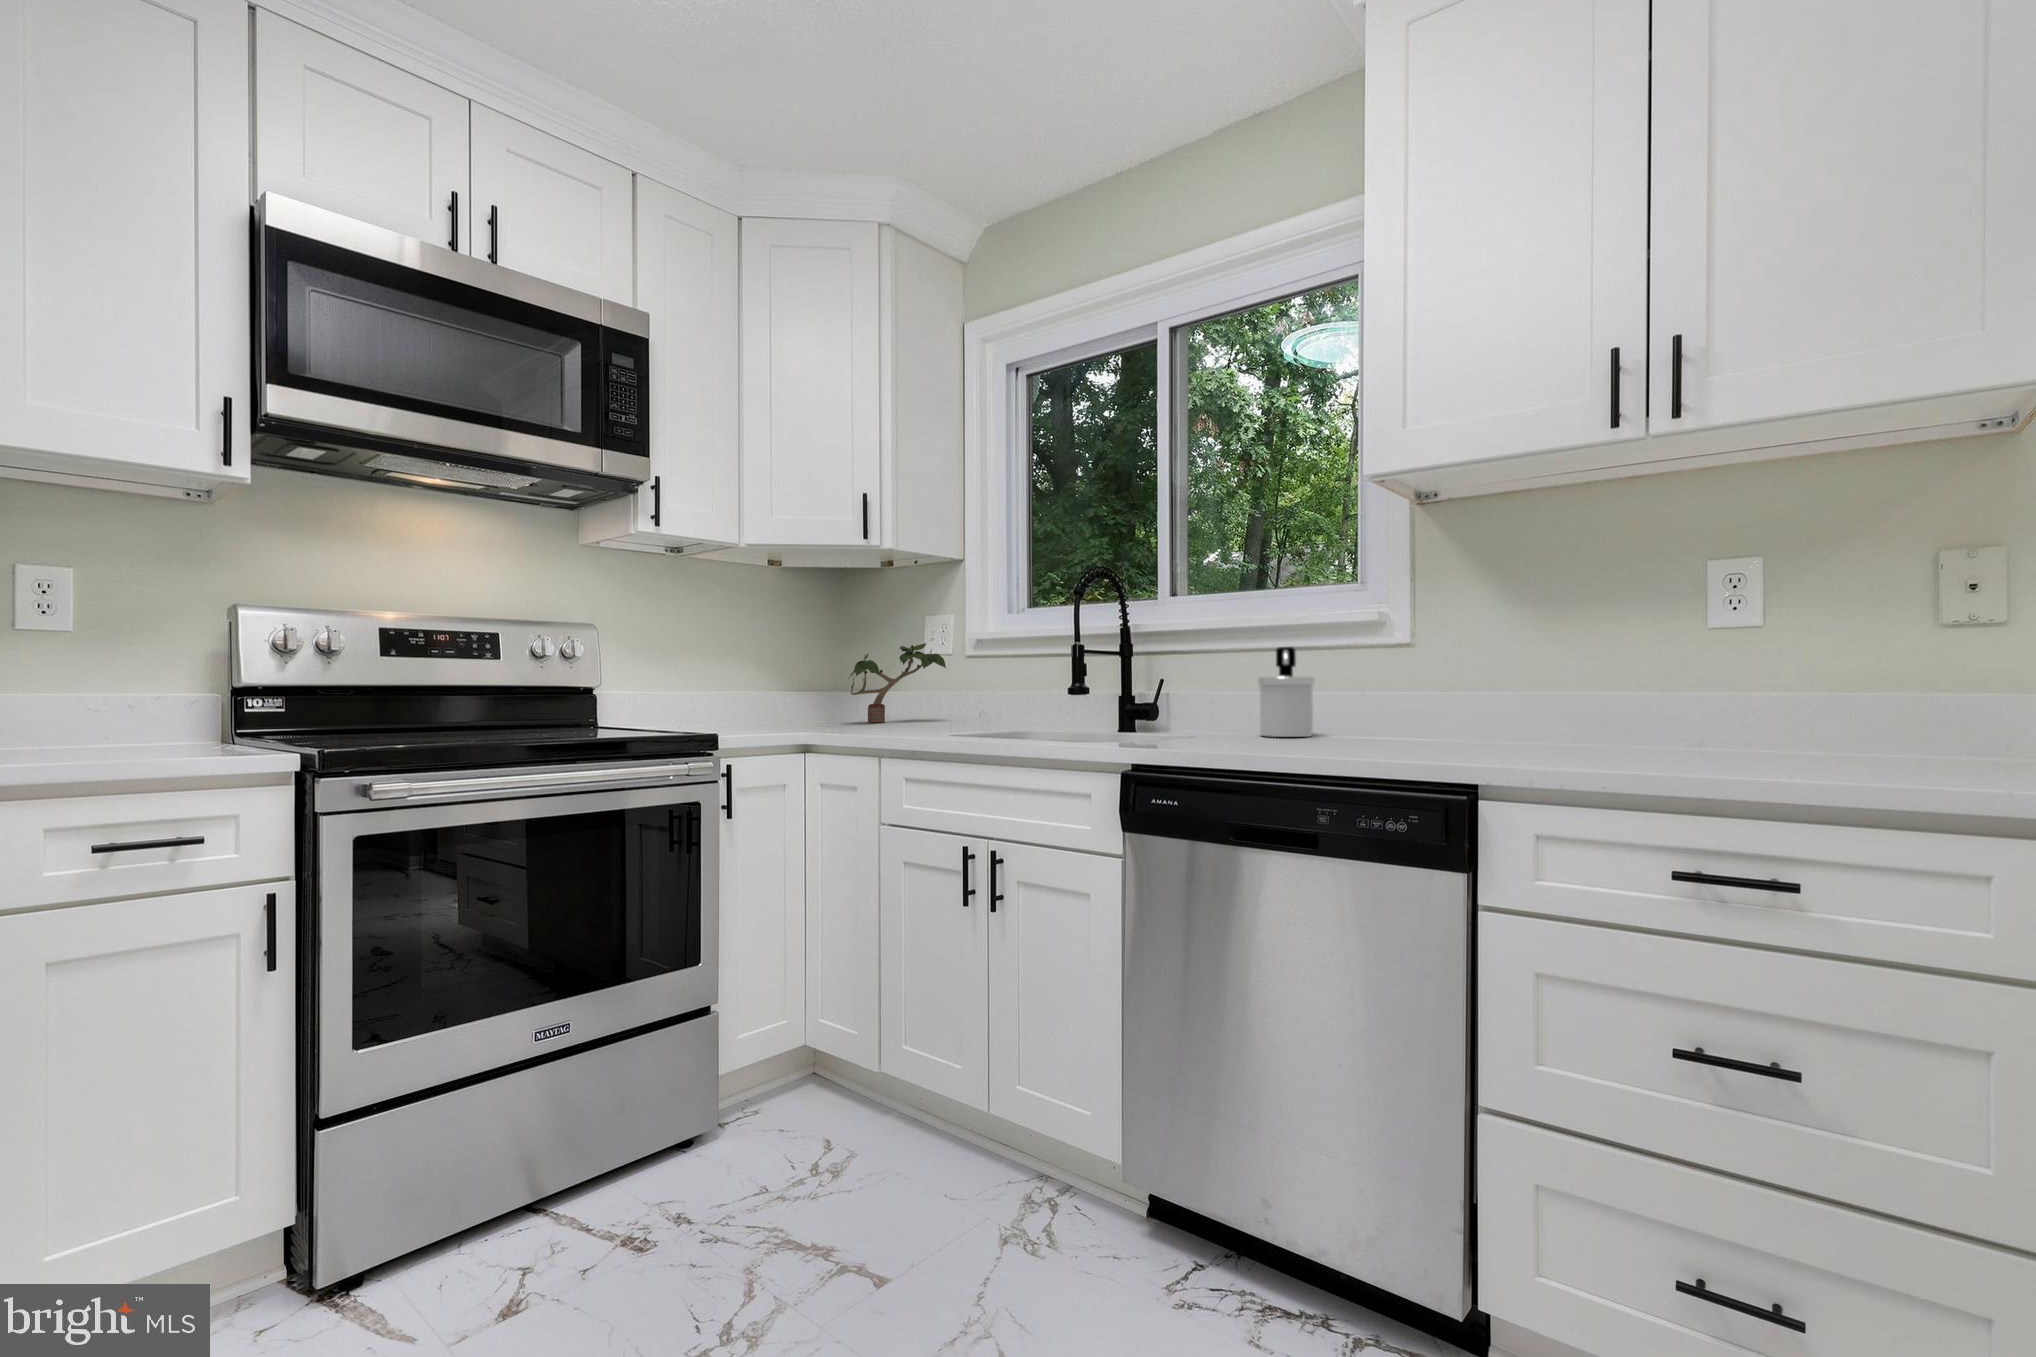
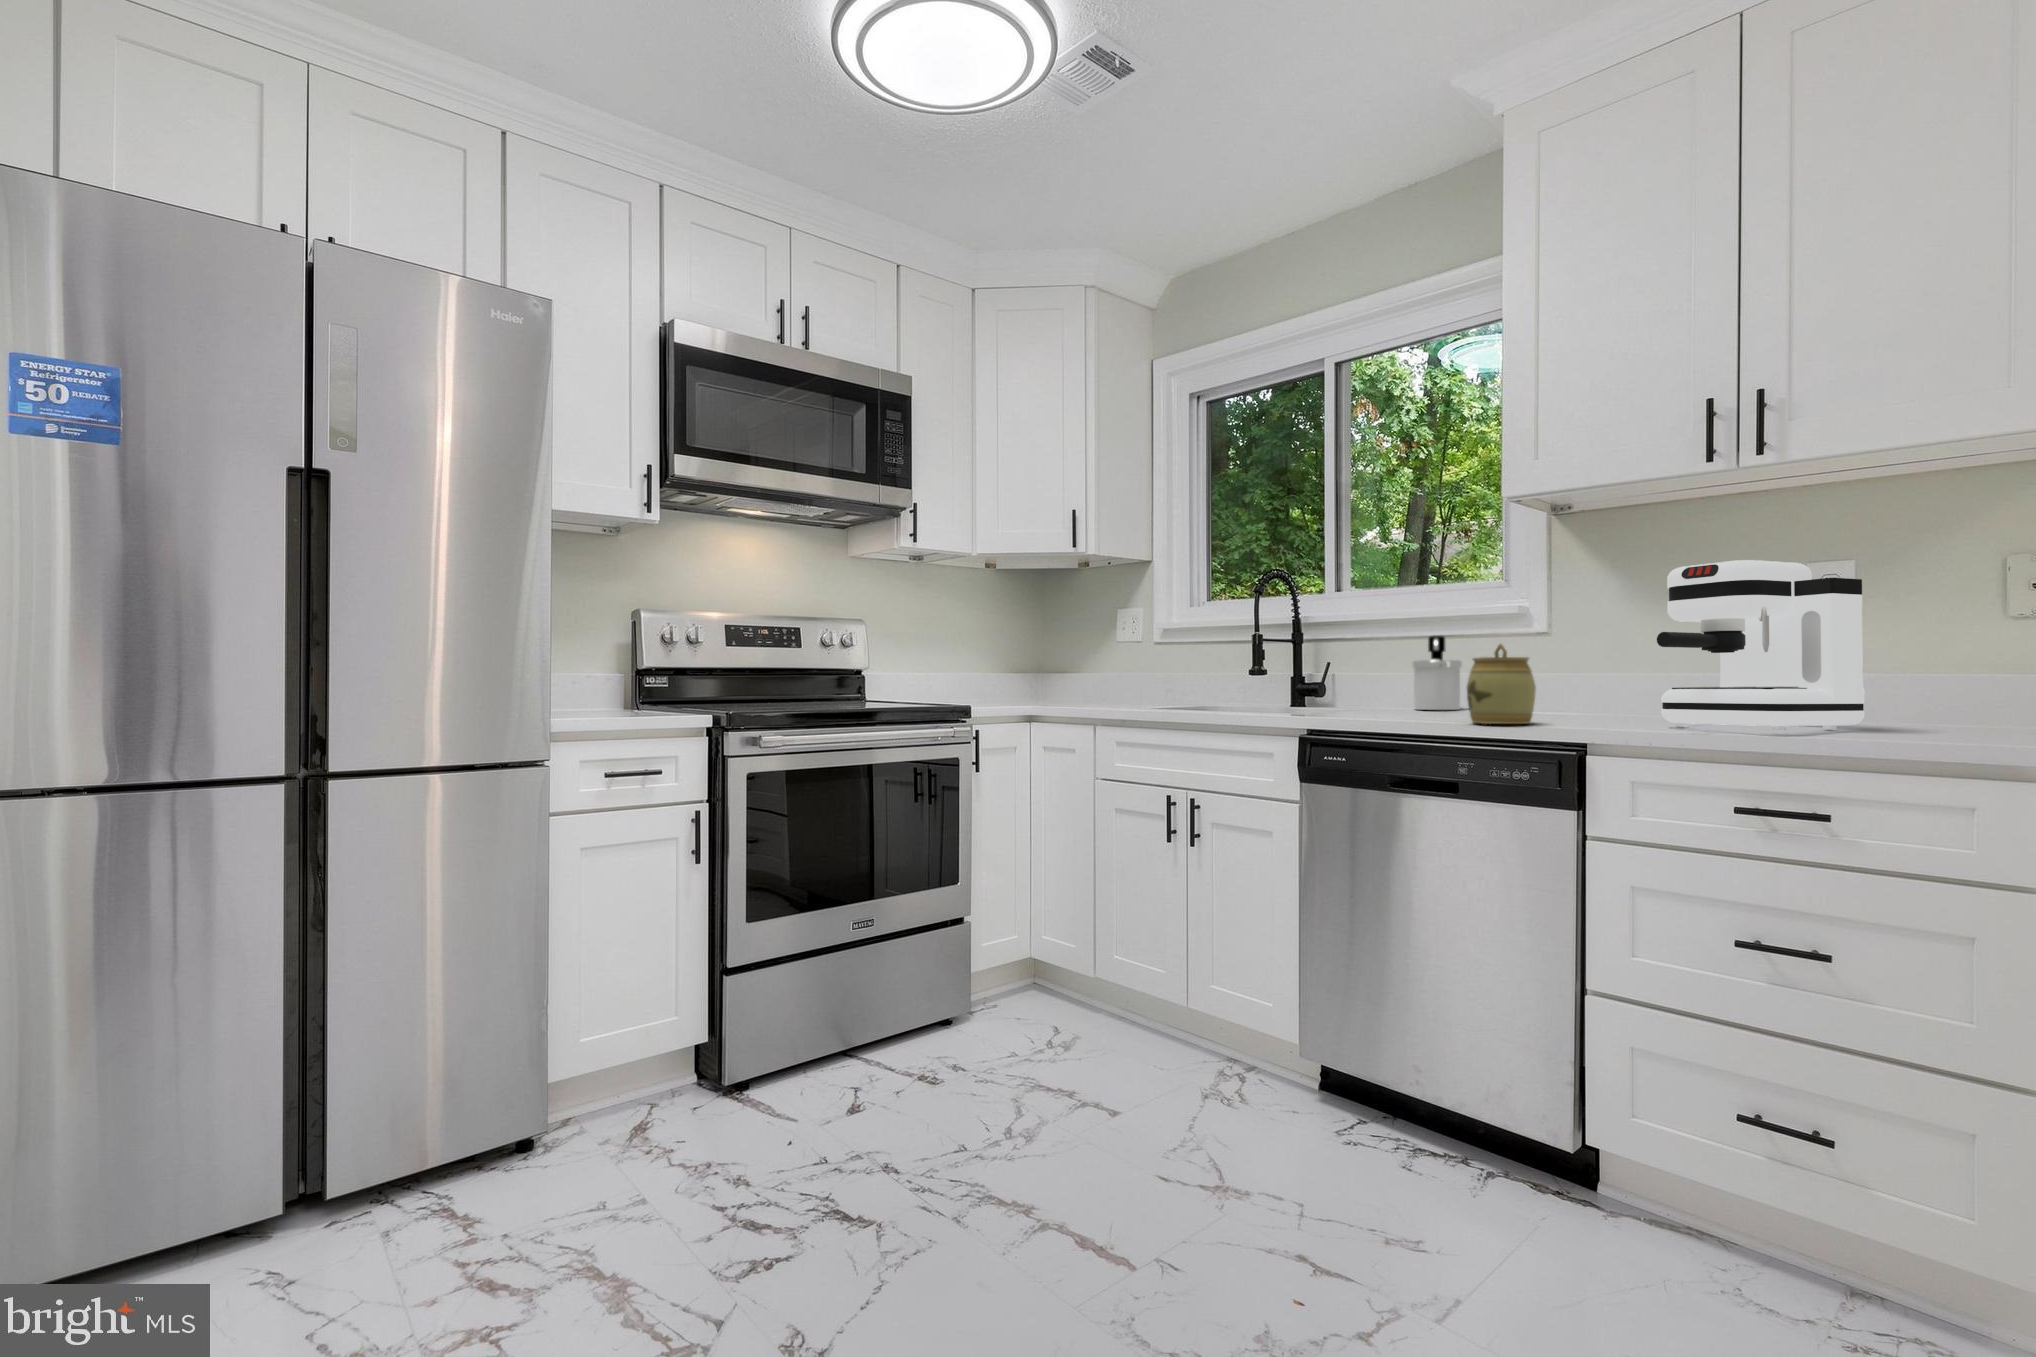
coffee maker: none [1562,553,1803,770] -> present [1657,560,1865,730]
potted plant: present [848,643,946,722] -> none [1053,631,1151,700]
jar: none [1326,657,1409,759] -> present [1467,644,1536,724]

